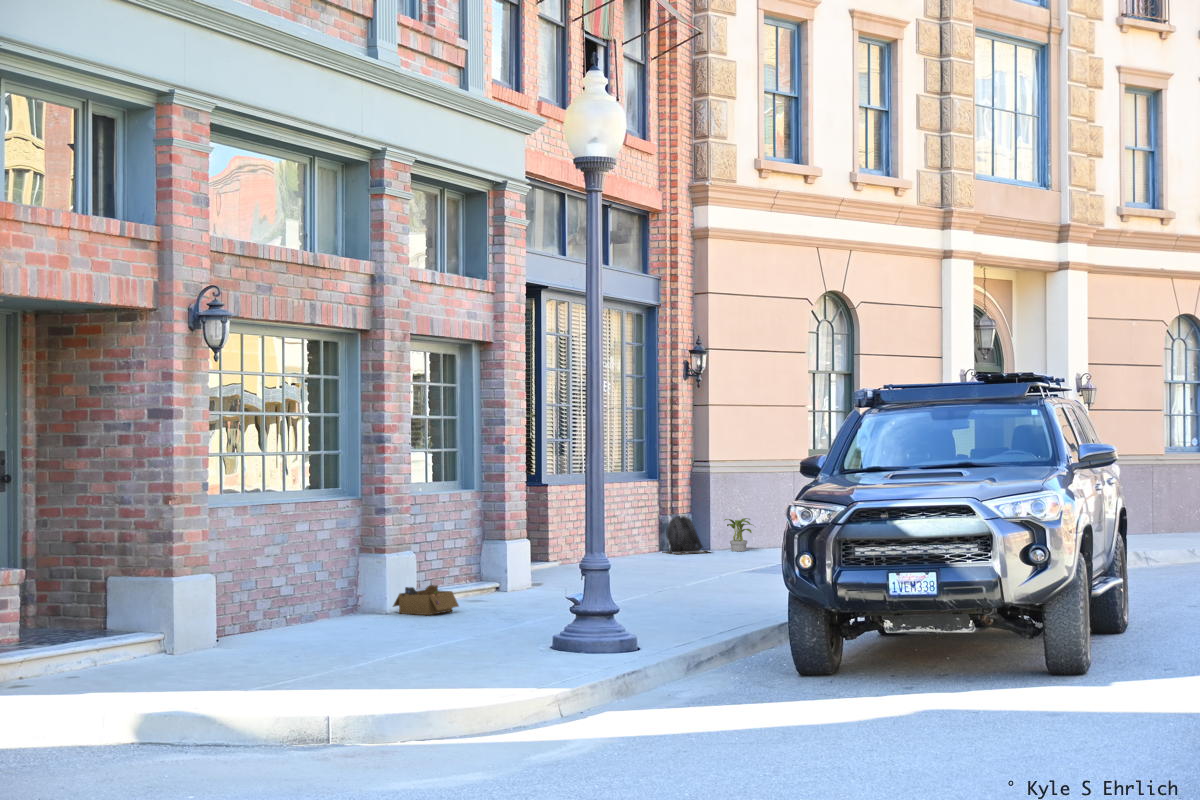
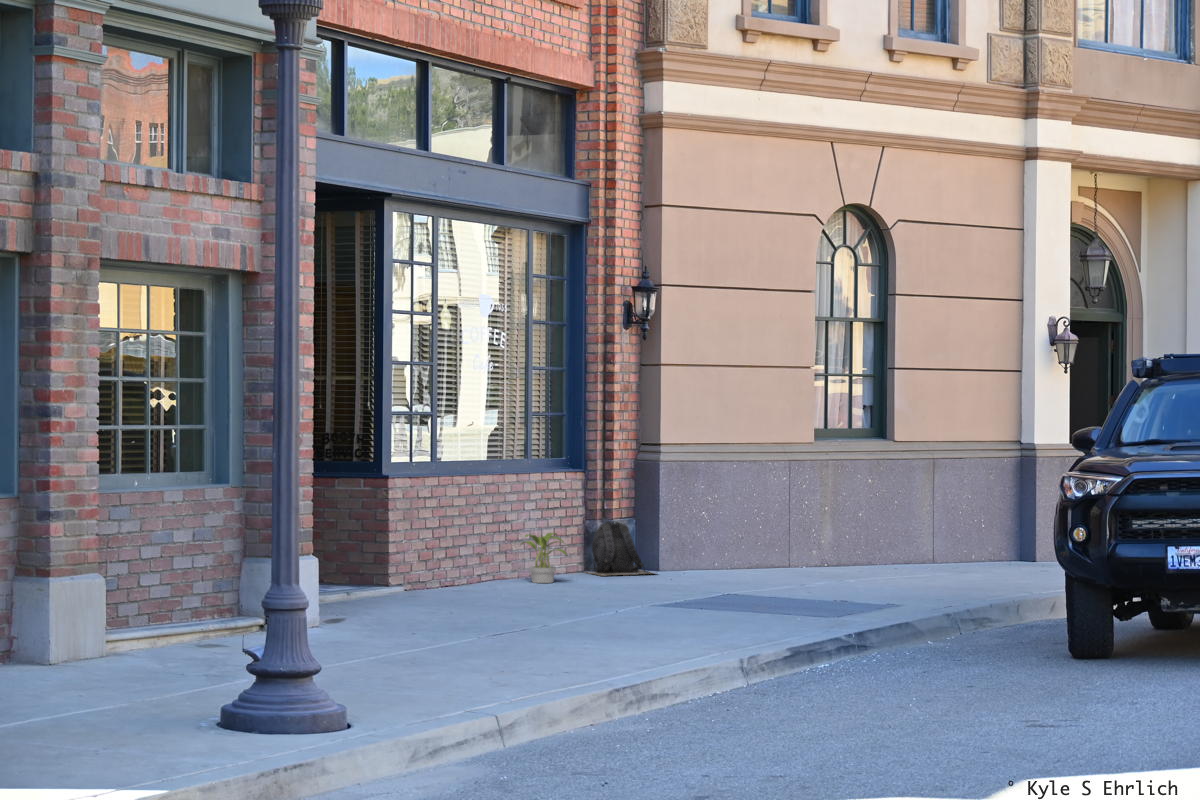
potted plant: present [724,518,752,551] -> present [521,533,567,583]
cardboard box: present [393,585,459,615] -> none [58,624,155,668]

